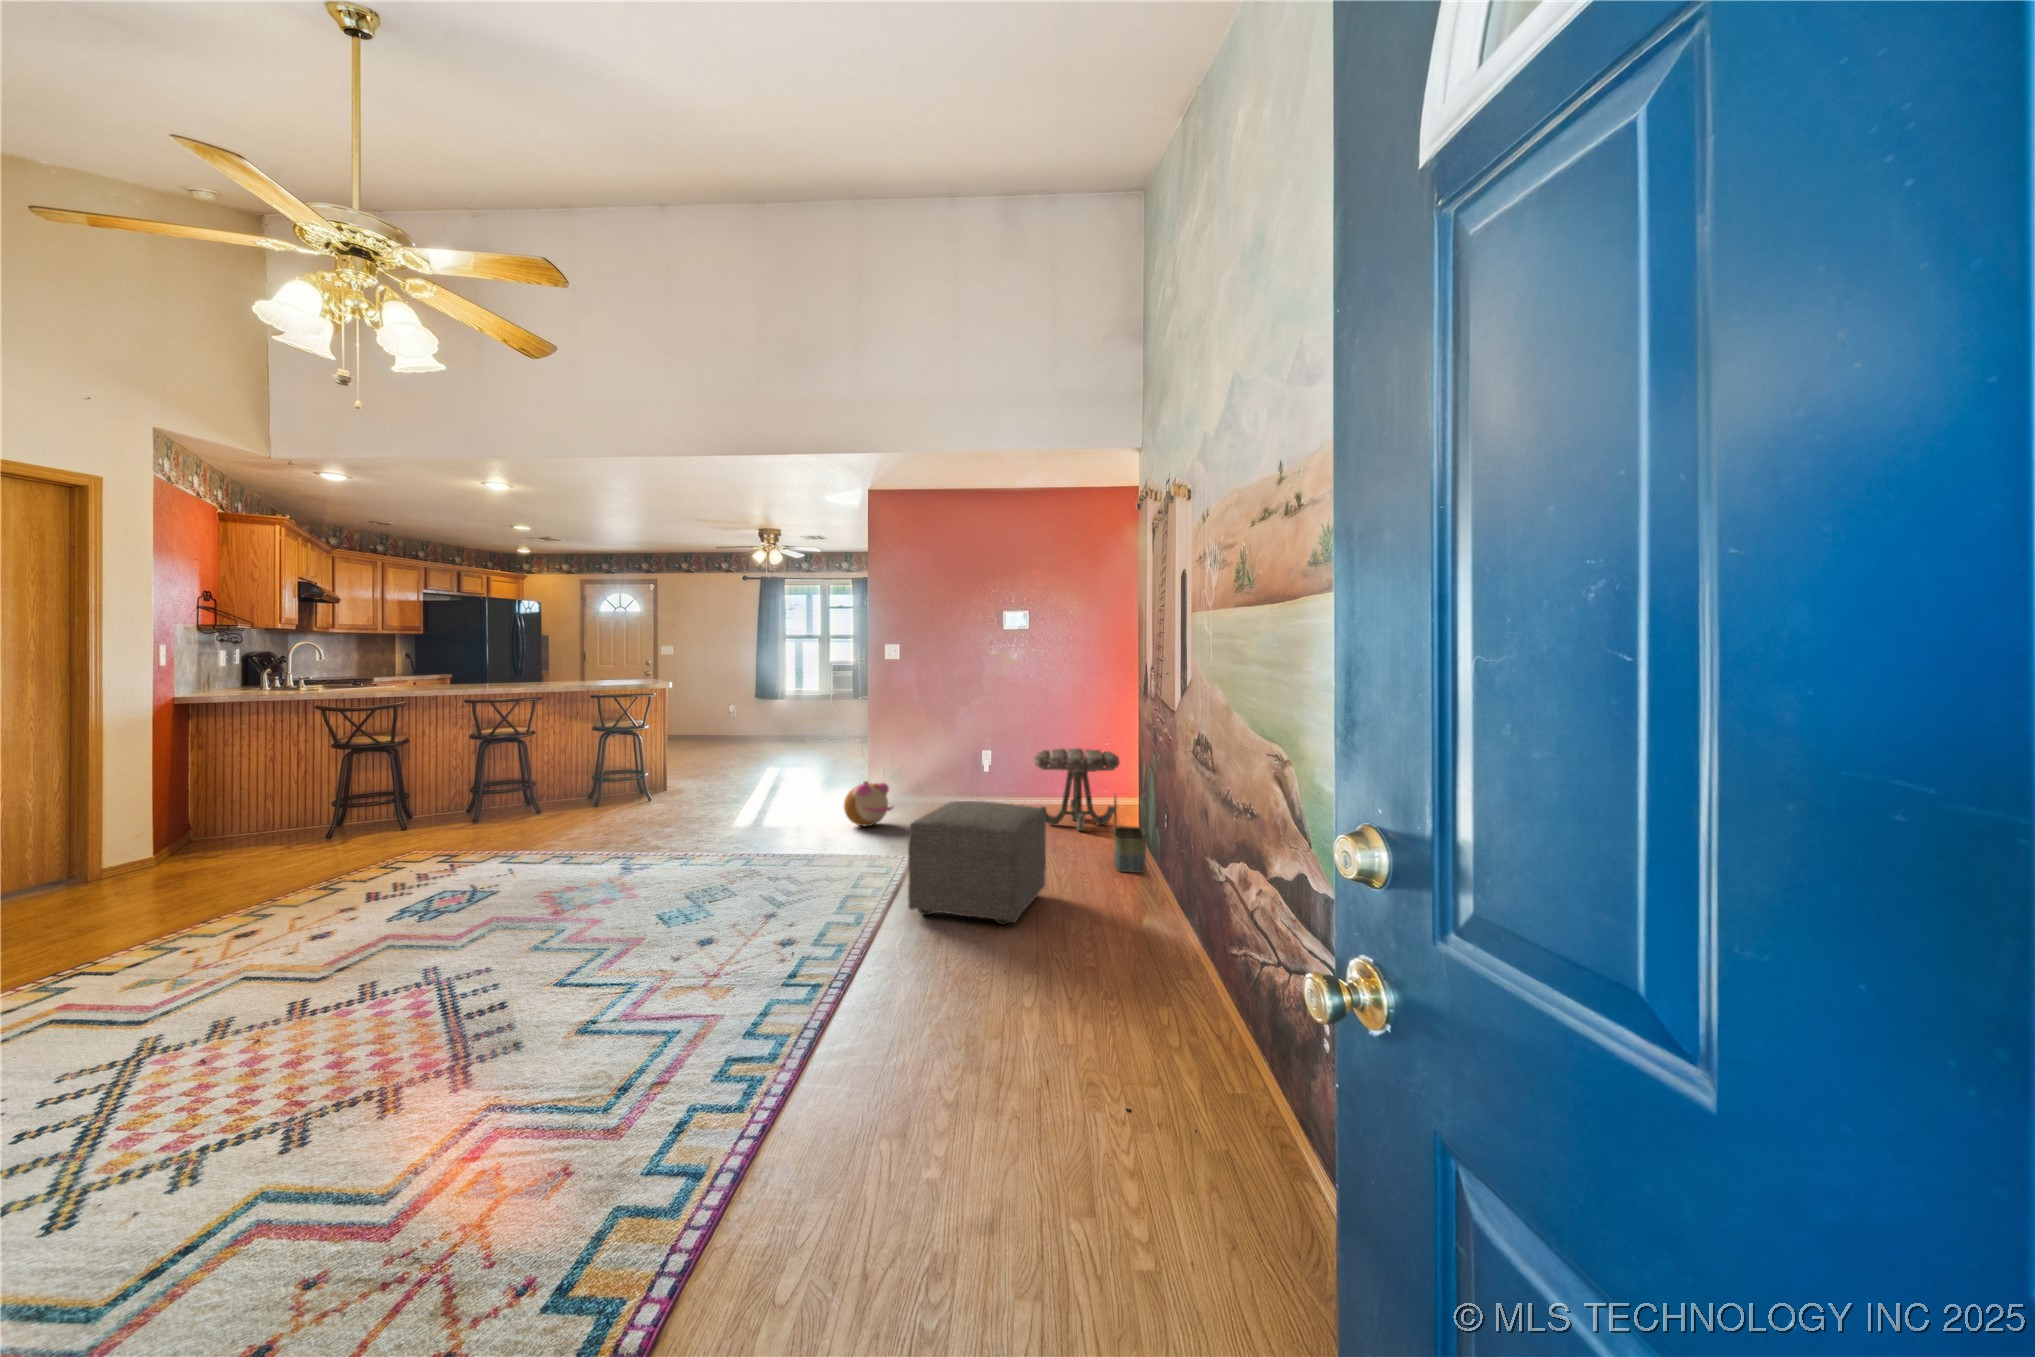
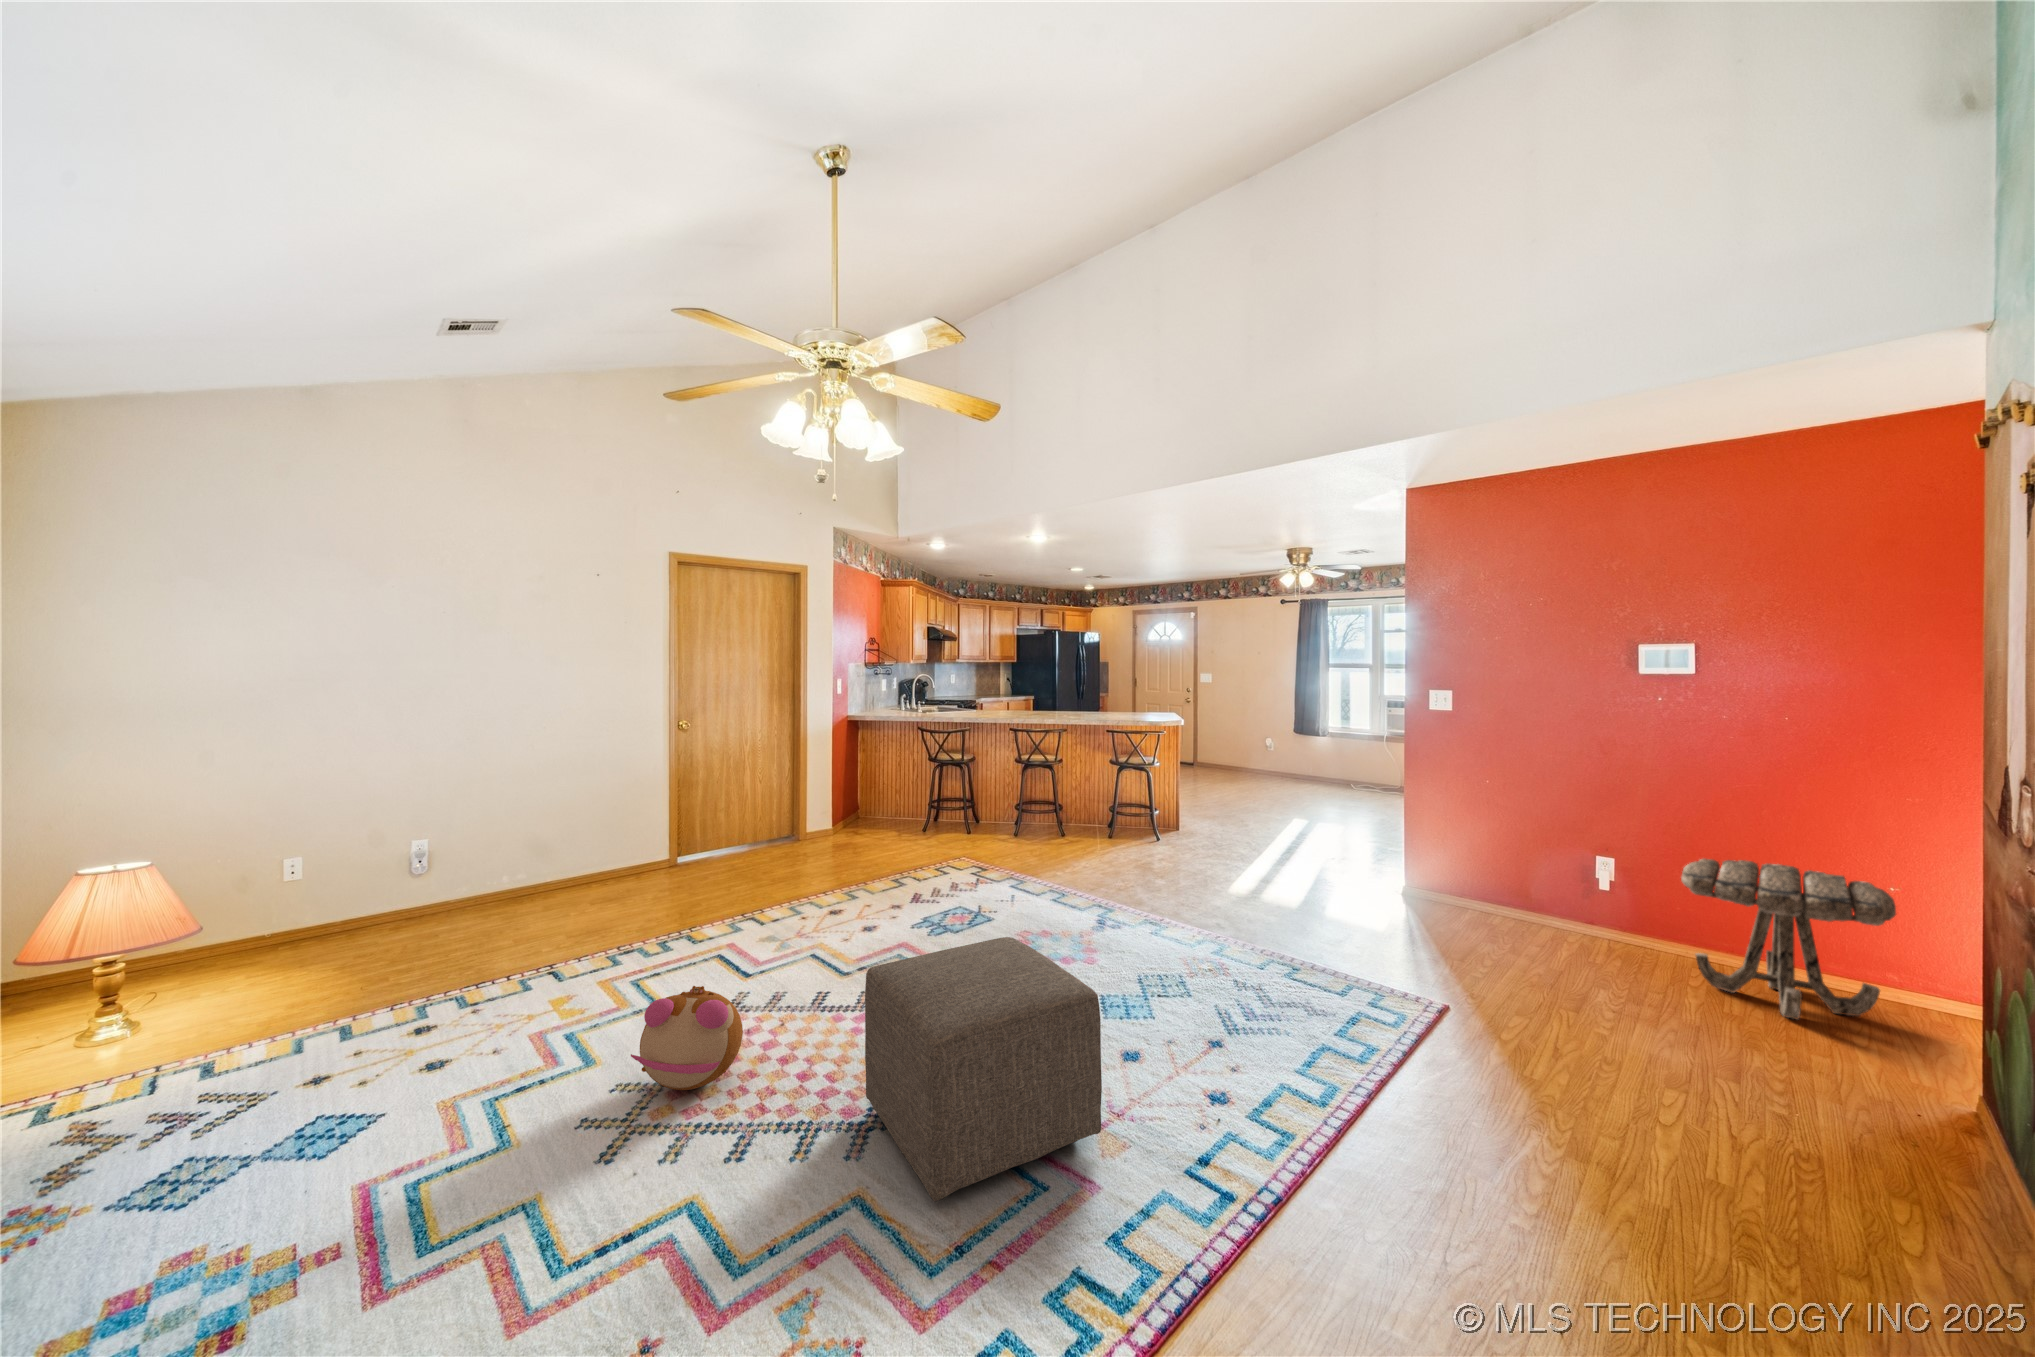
plush toy: present [844,781,893,826] -> present [631,986,743,1090]
basket: present [1113,794,1147,873] -> none [1880,986,1985,1173]
ottoman: present [908,801,1046,925] -> present [865,937,1102,1201]

